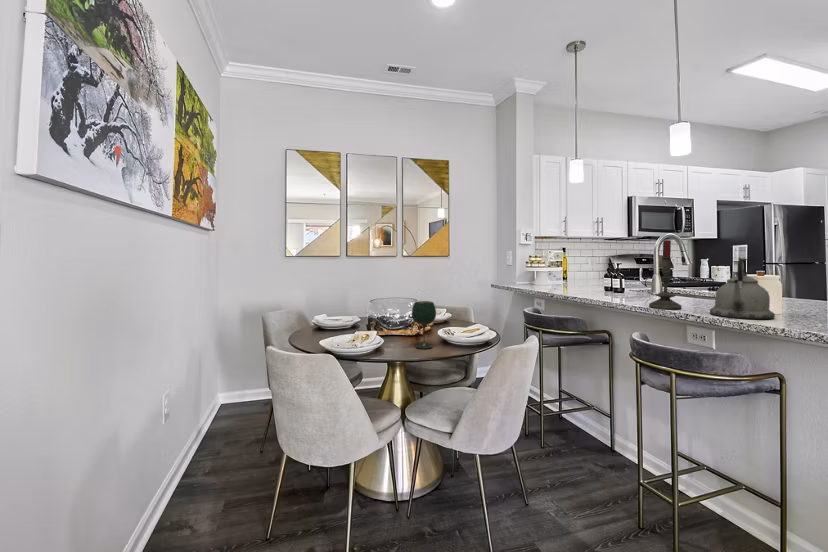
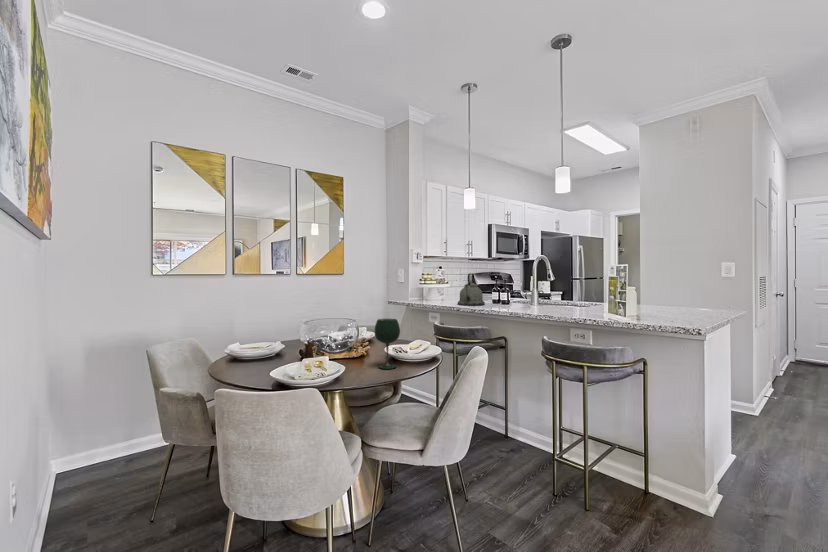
candle: present [649,240,681,310] -> none [557,257,581,316]
kettle: present [710,259,775,319] -> present [458,274,485,305]

